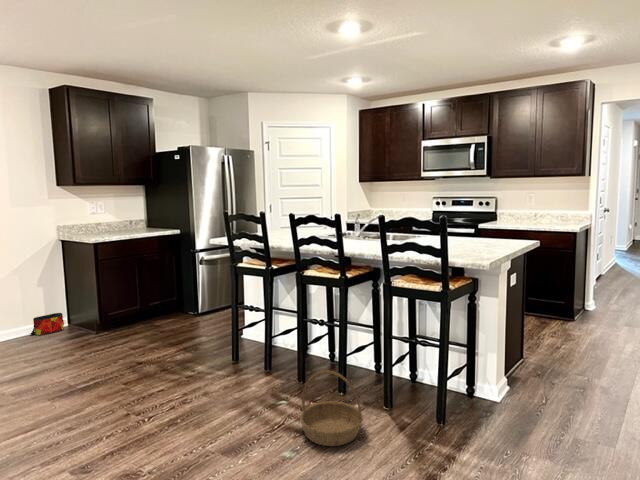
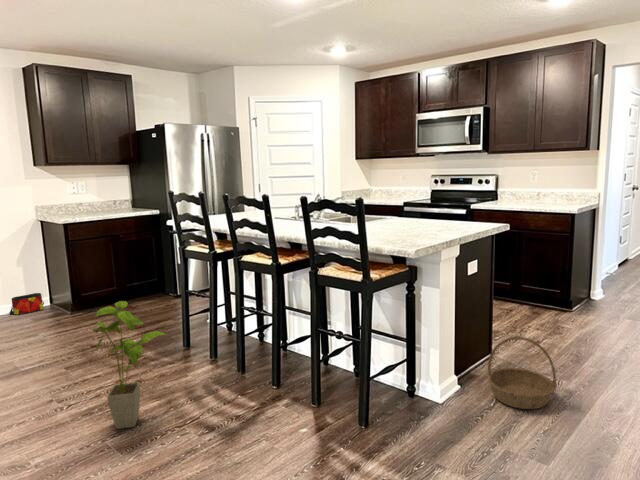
house plant: none [187,314,254,437] -> present [94,301,166,429]
basket: present [300,370,363,446] -> present [488,337,556,409]

